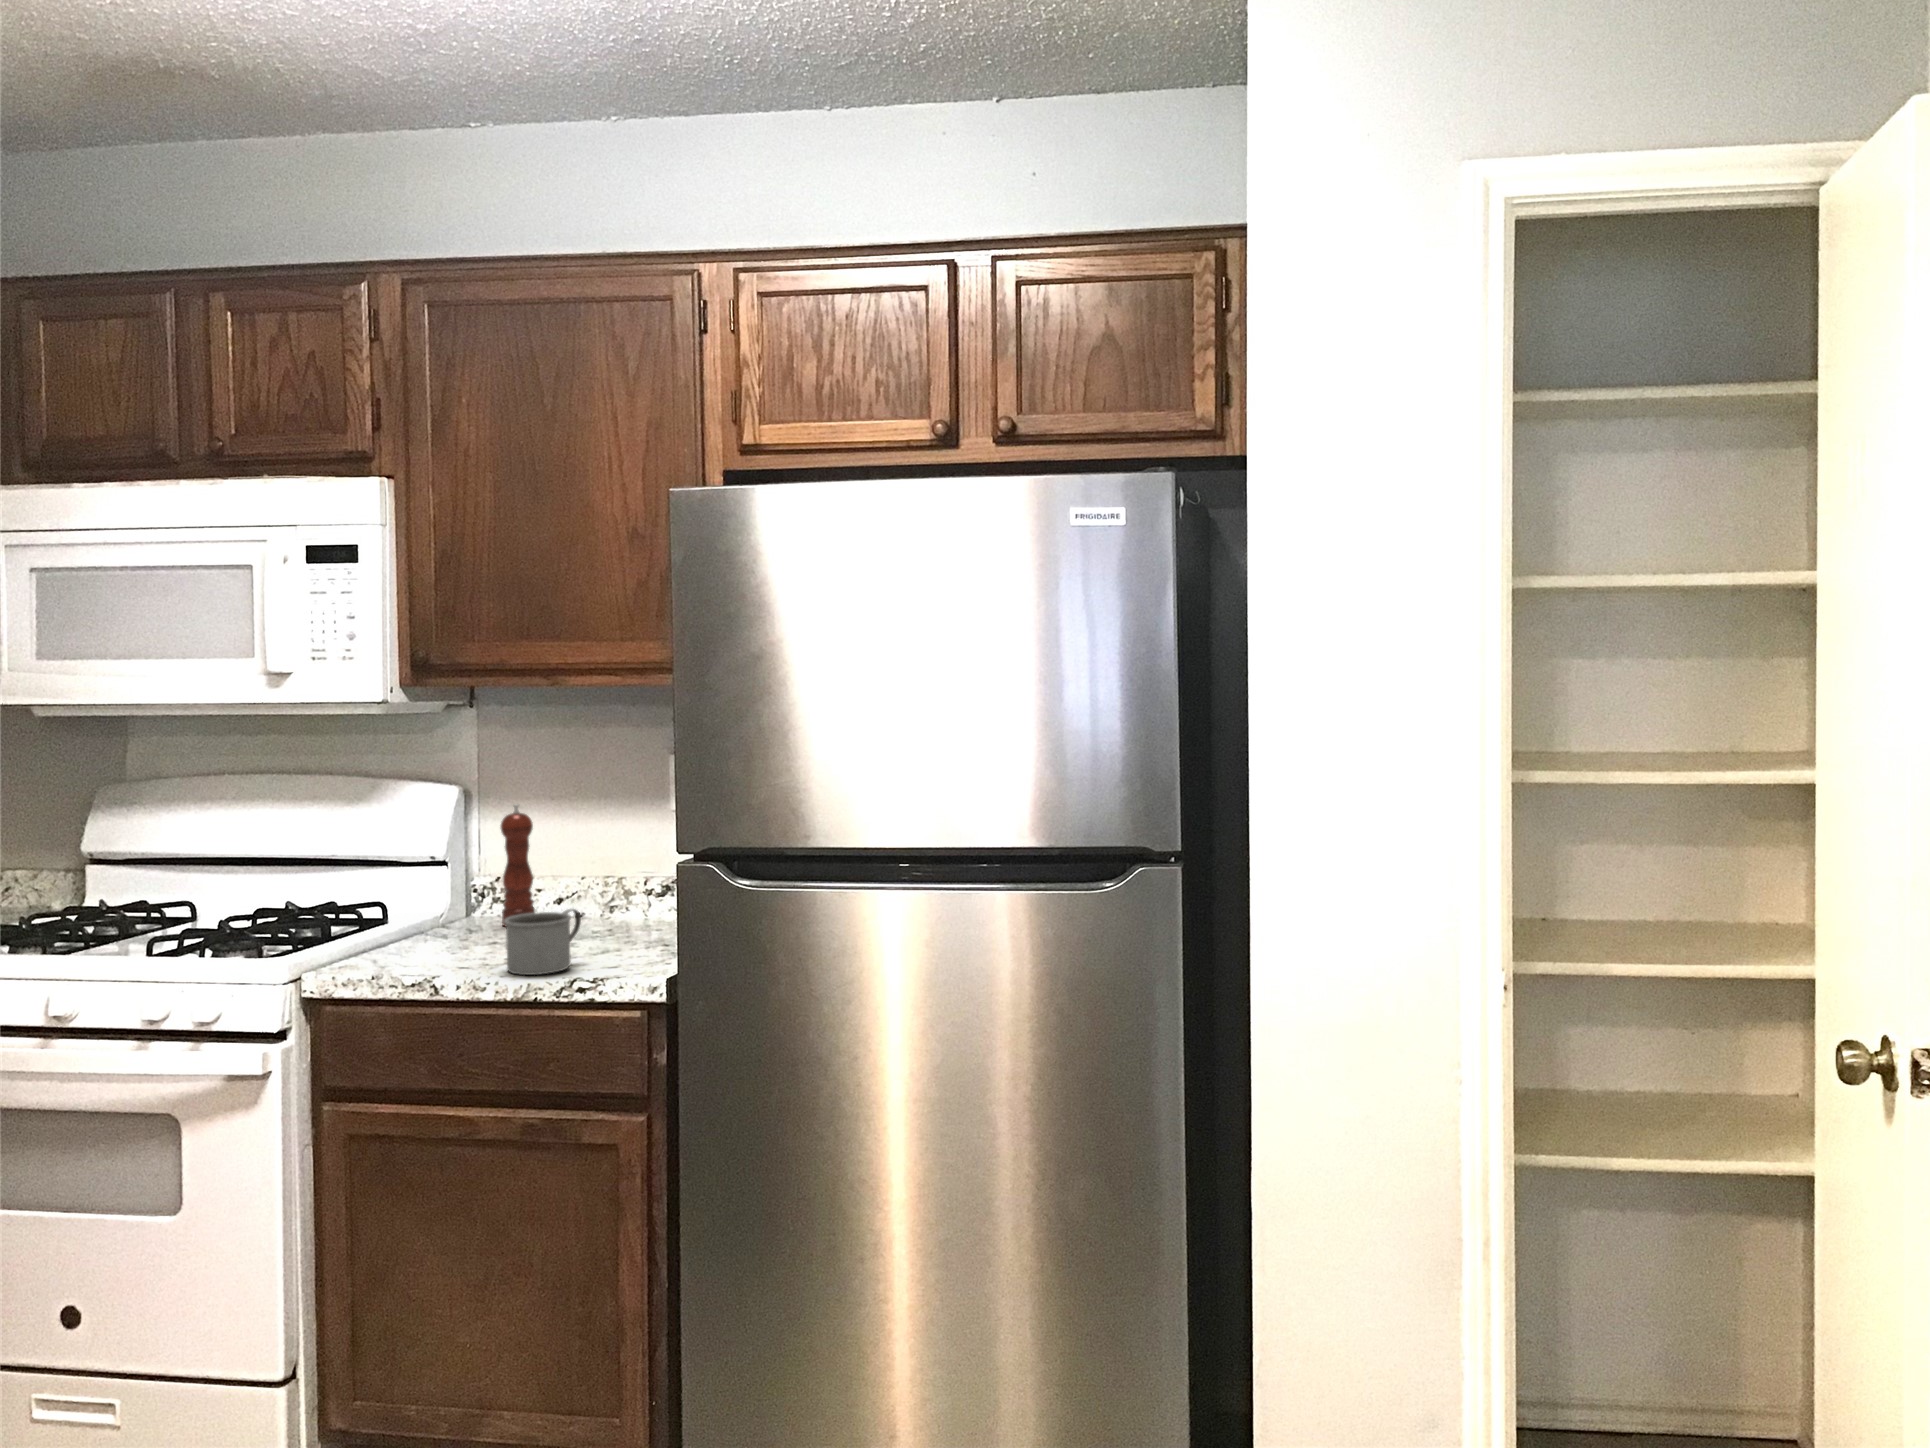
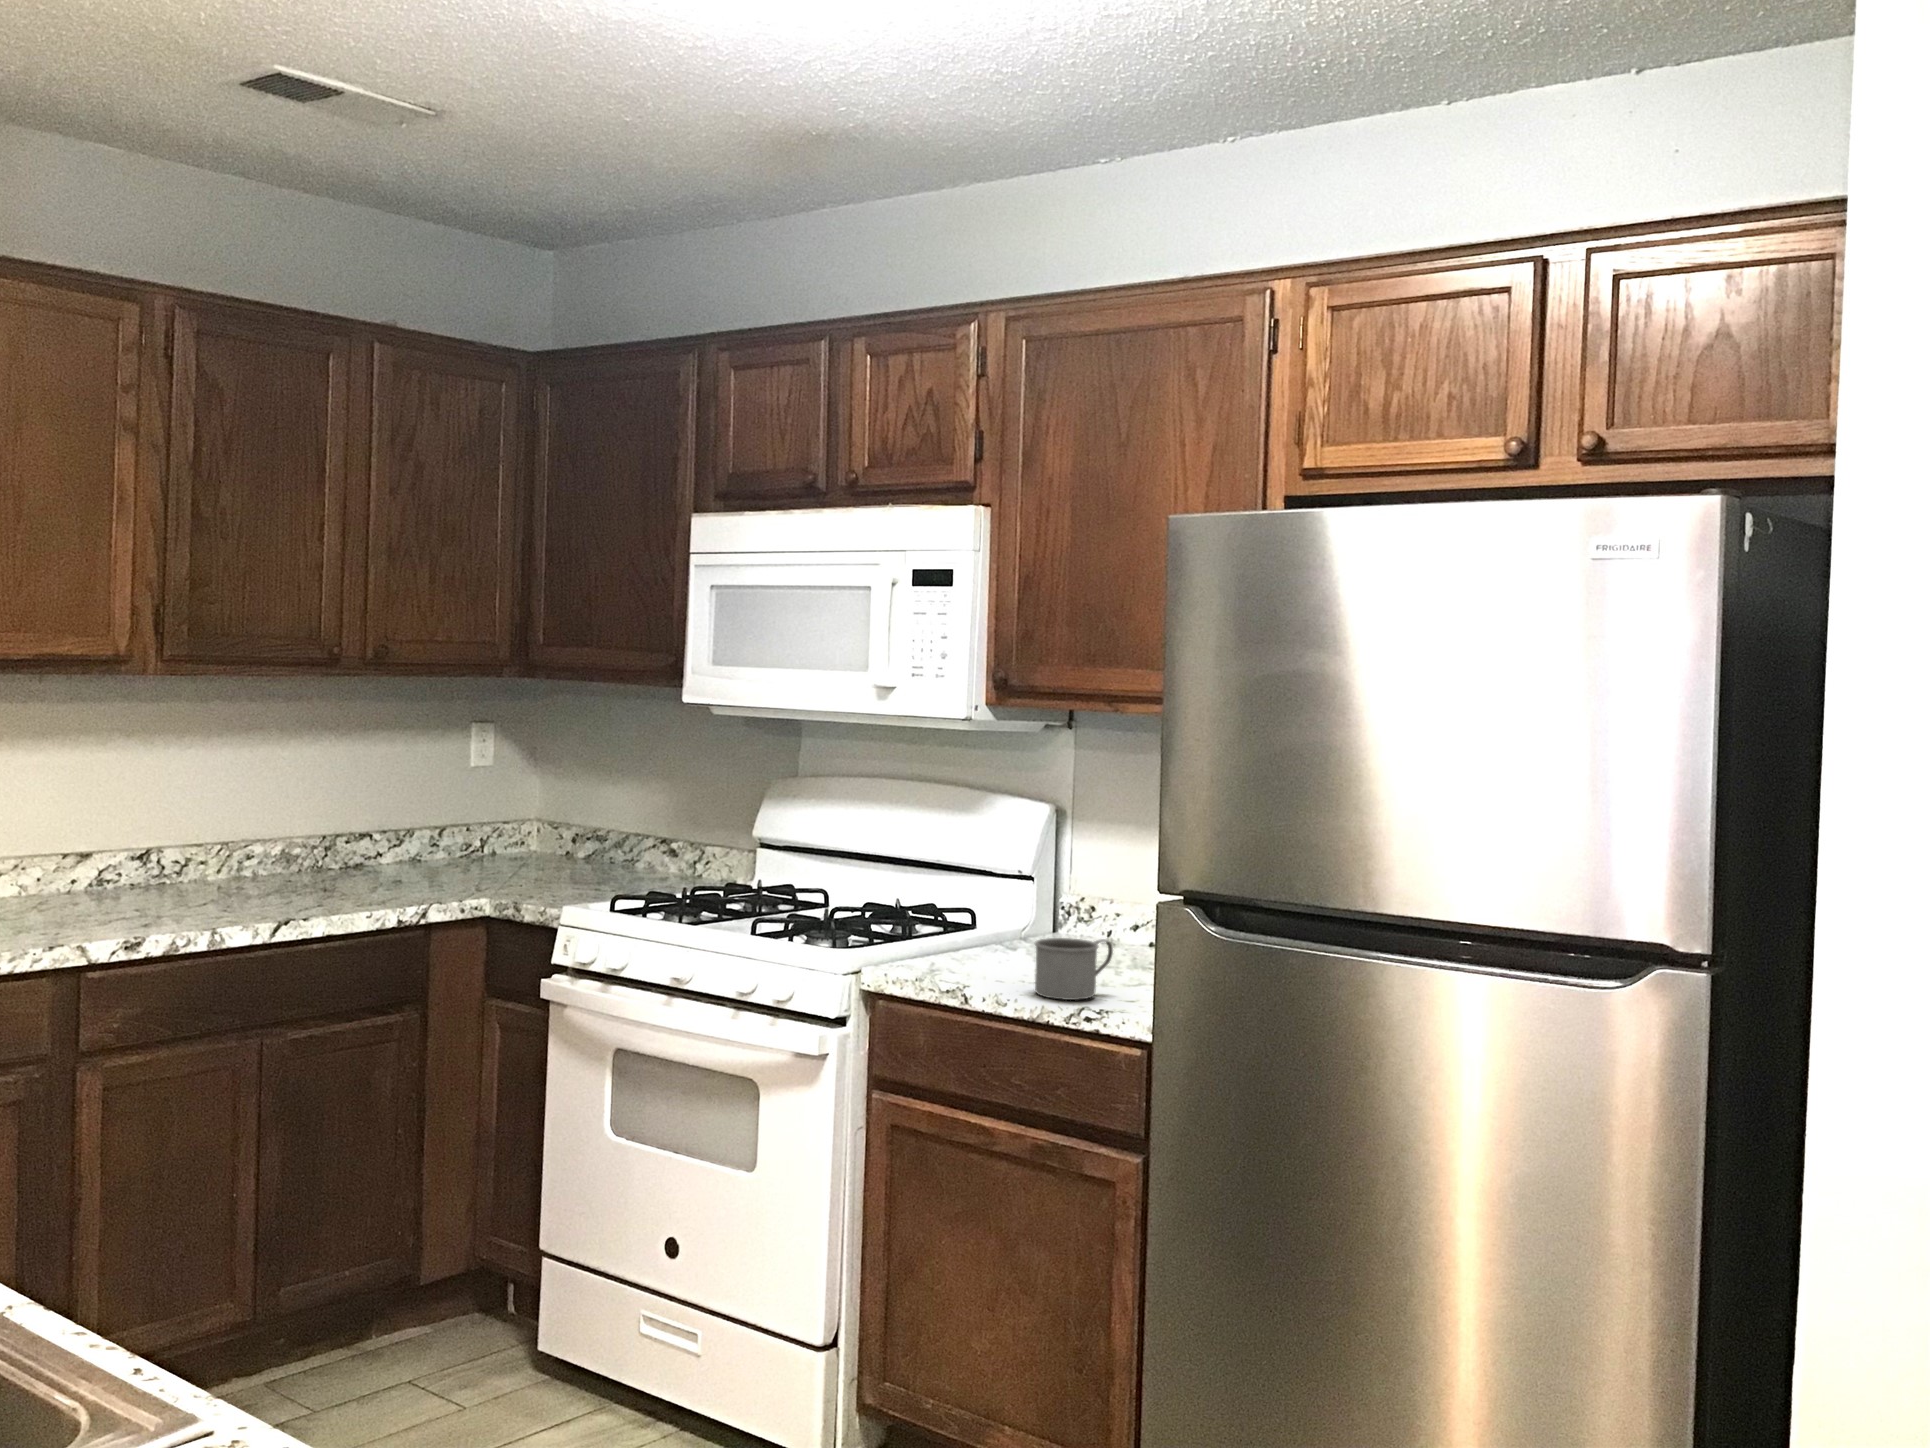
pepper mill: present [500,804,535,926] -> none [1075,830,1109,953]

